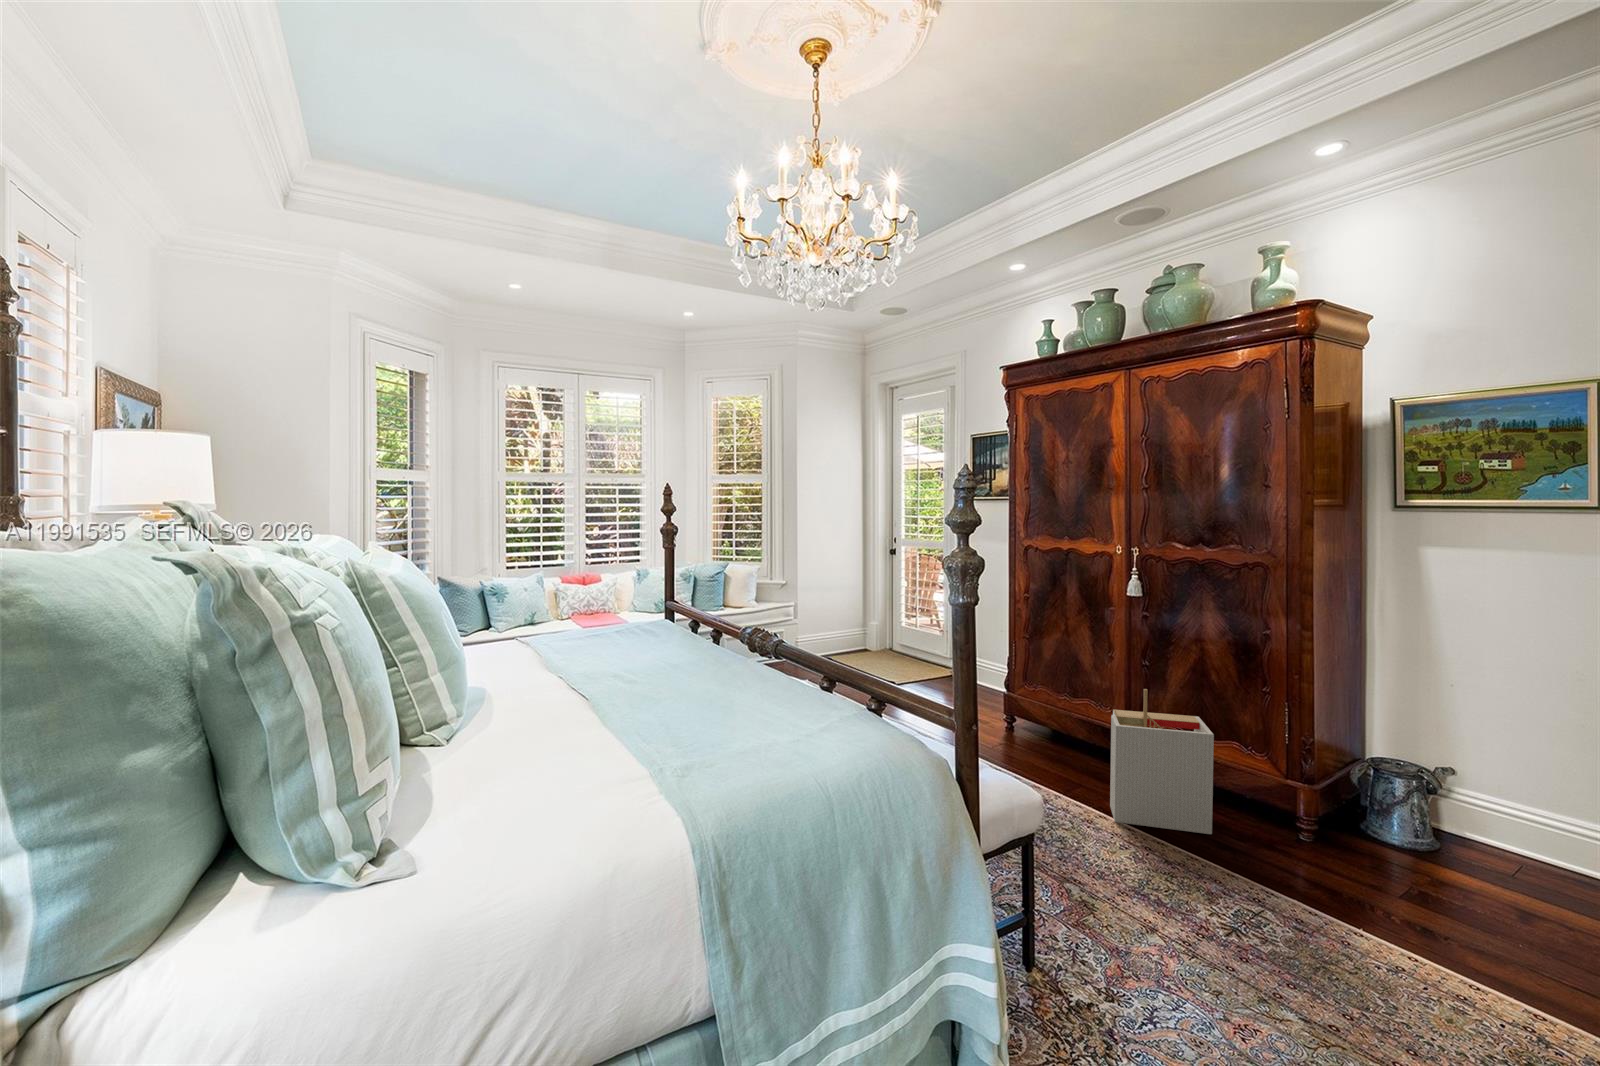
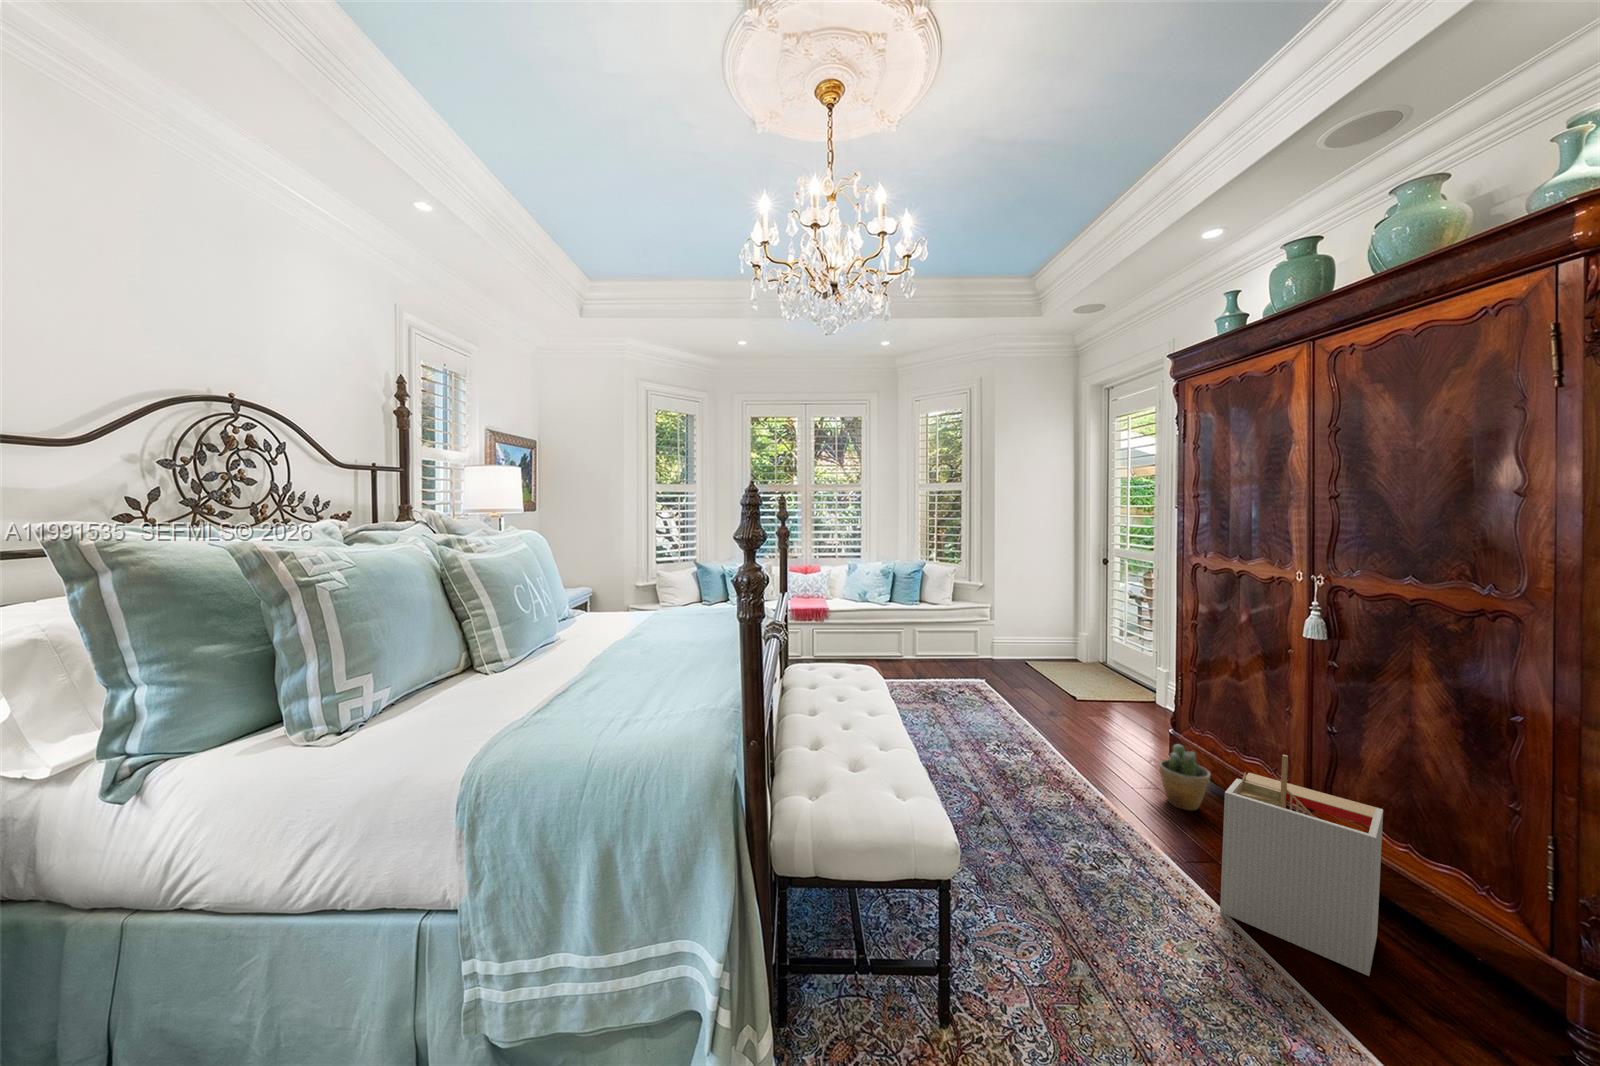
potted plant: none [1016,702,1055,756] -> present [1159,744,1210,810]

